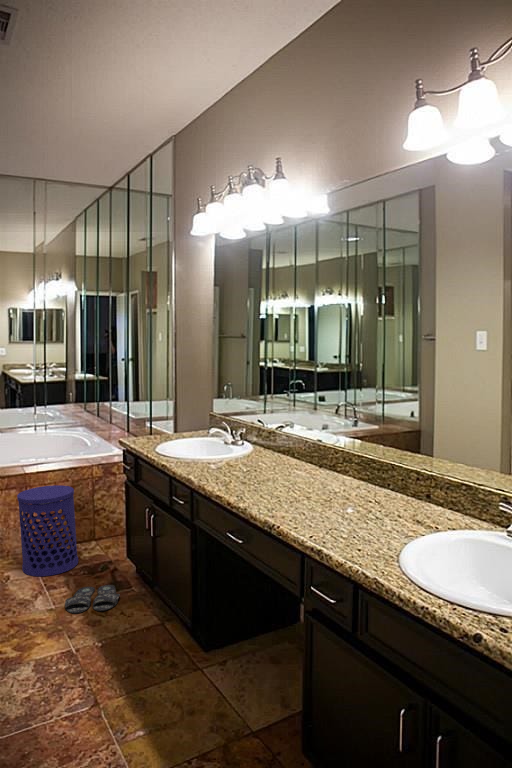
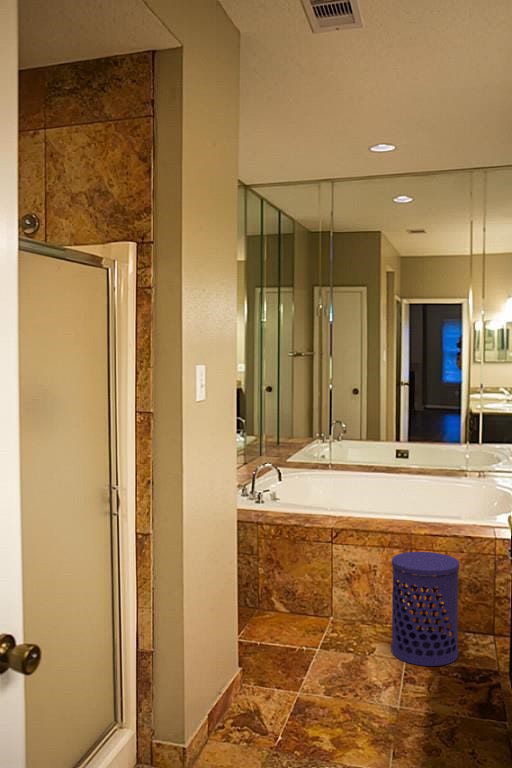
slippers: present [65,585,120,614] -> none [409,694,483,736]

